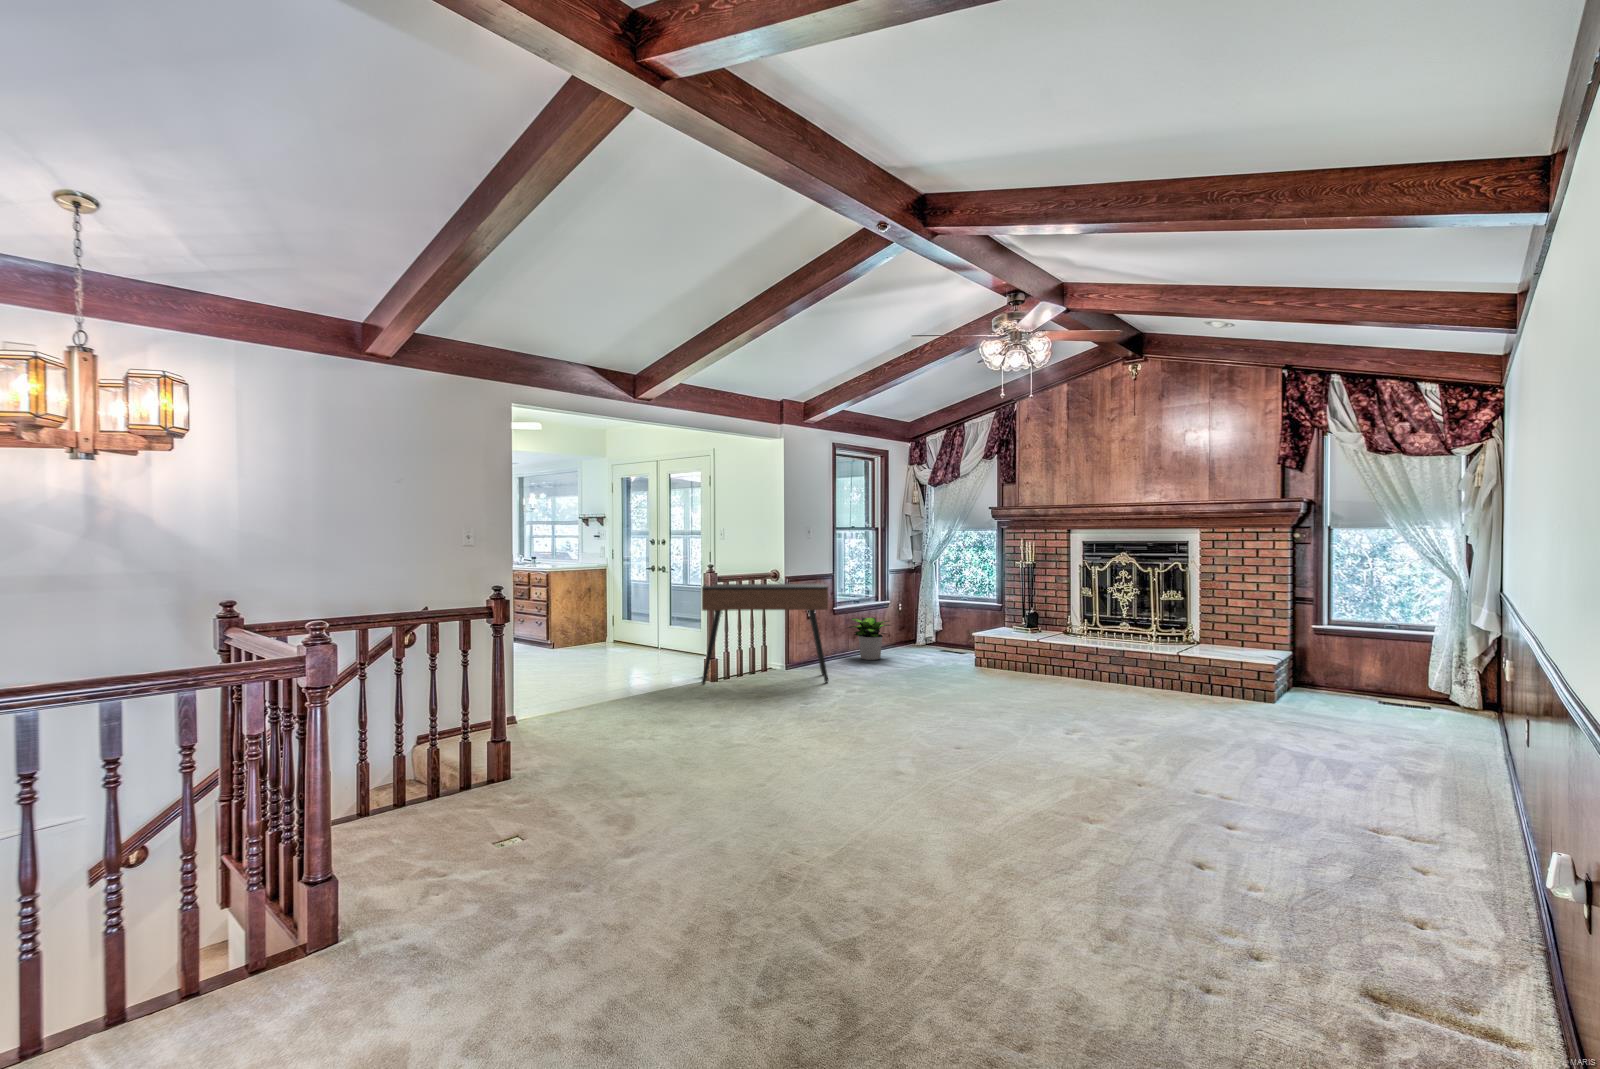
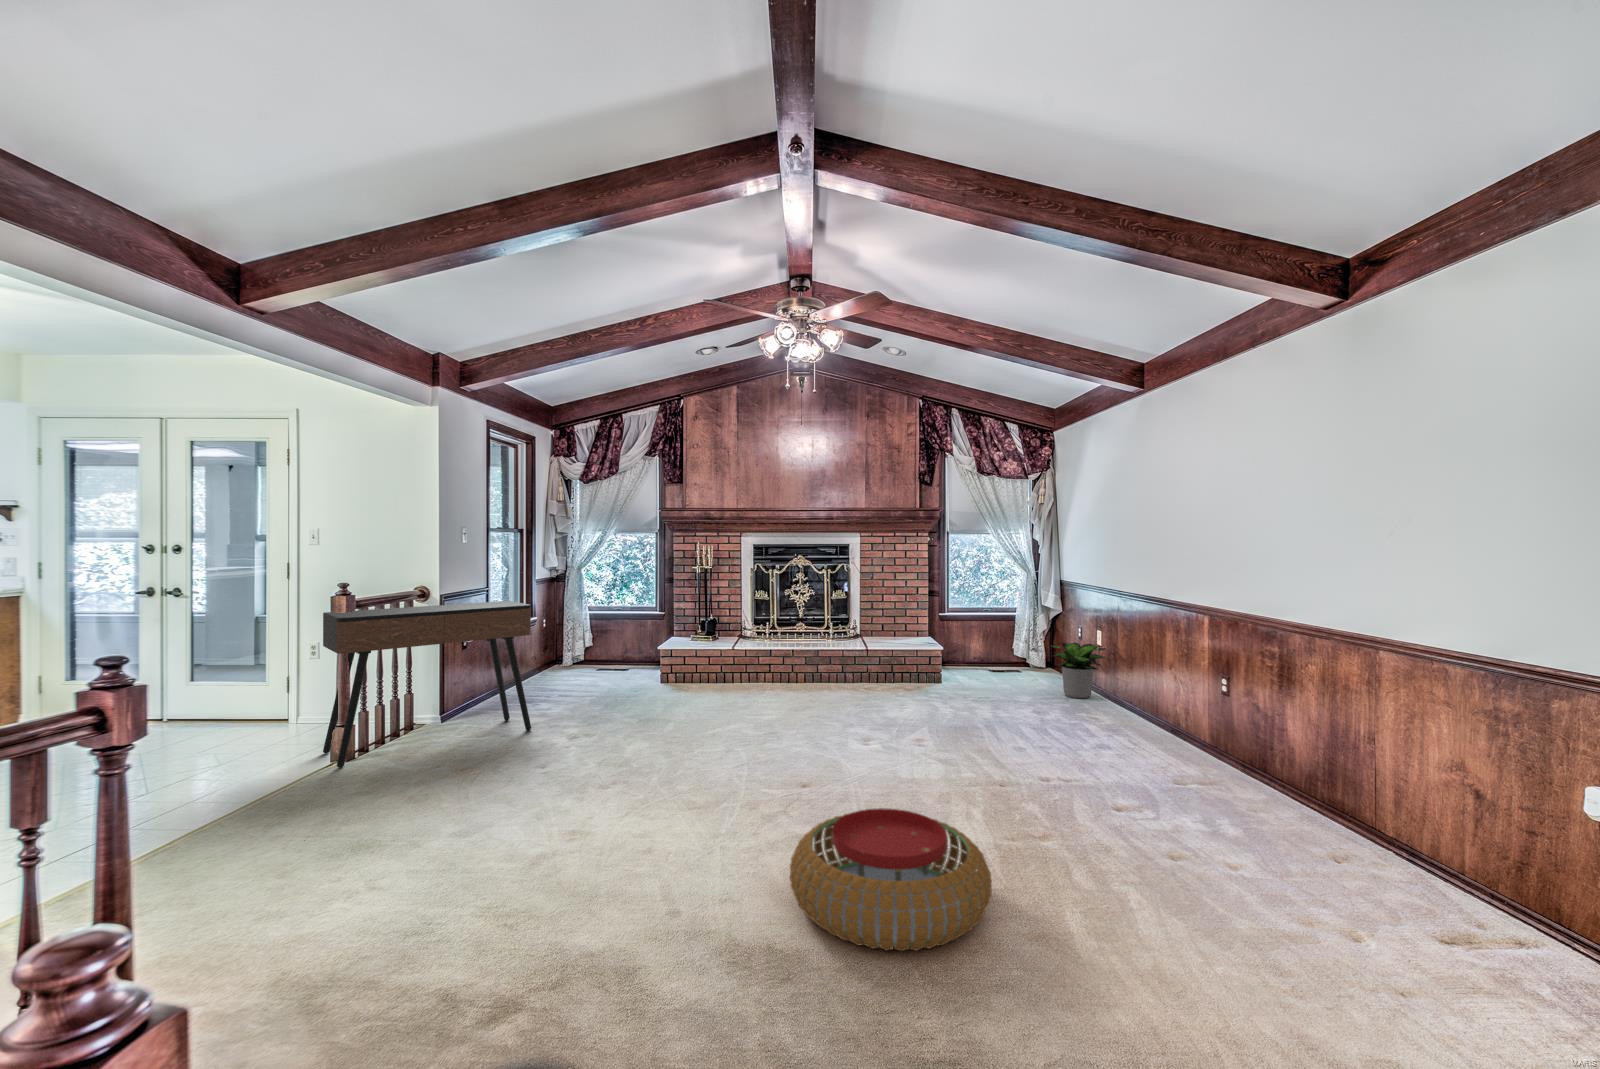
potted plant: present [848,617,890,660] -> present [1049,643,1106,698]
pouf: none [803,747,953,838] -> present [790,808,992,951]

